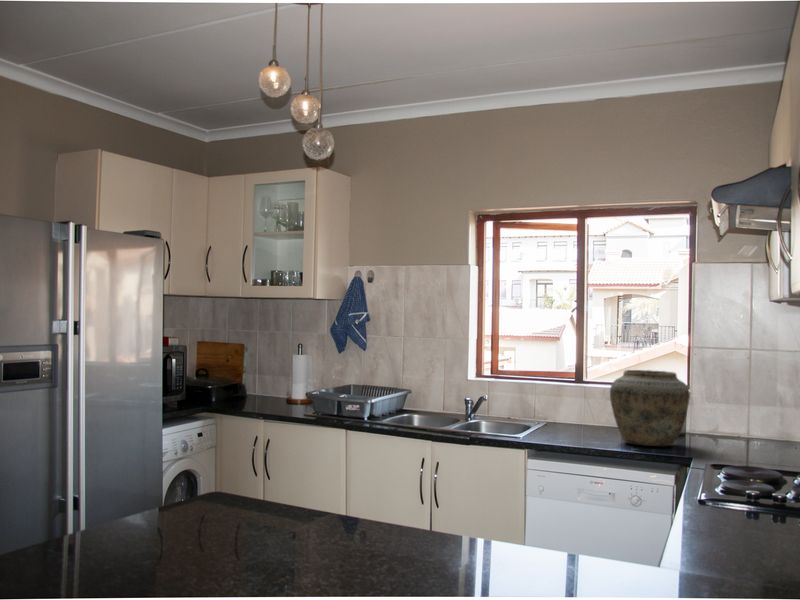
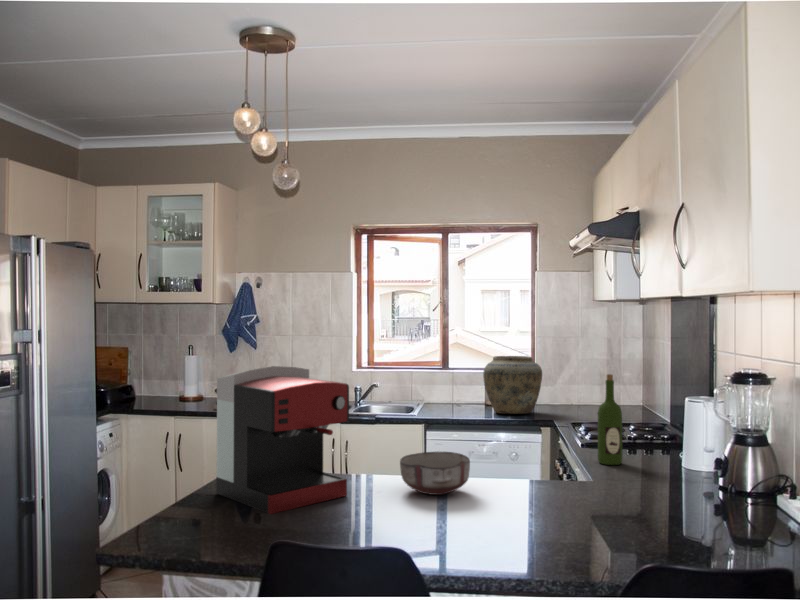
coffee maker: none [151,375,295,568] -> present [216,366,349,514]
wine bottle: none [701,407,739,544] -> present [598,374,622,465]
ceramic bowl: none [362,501,459,566] -> present [400,452,470,495]

